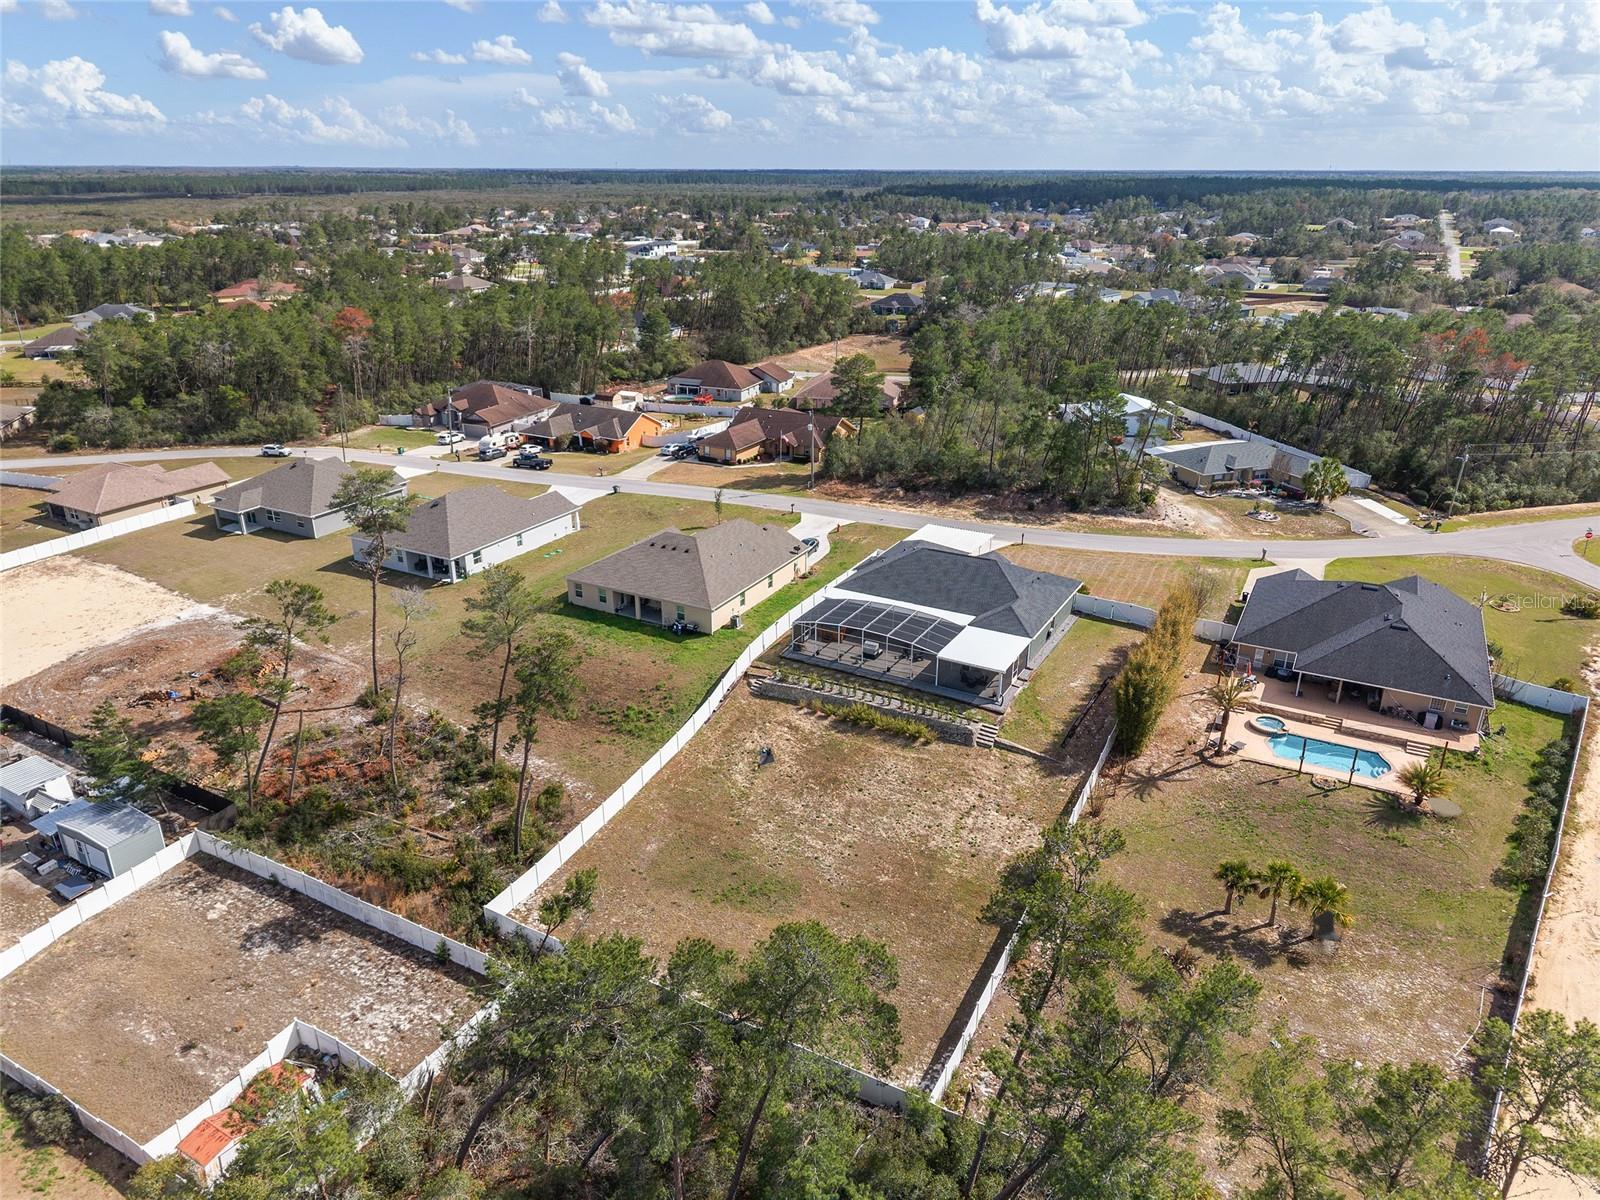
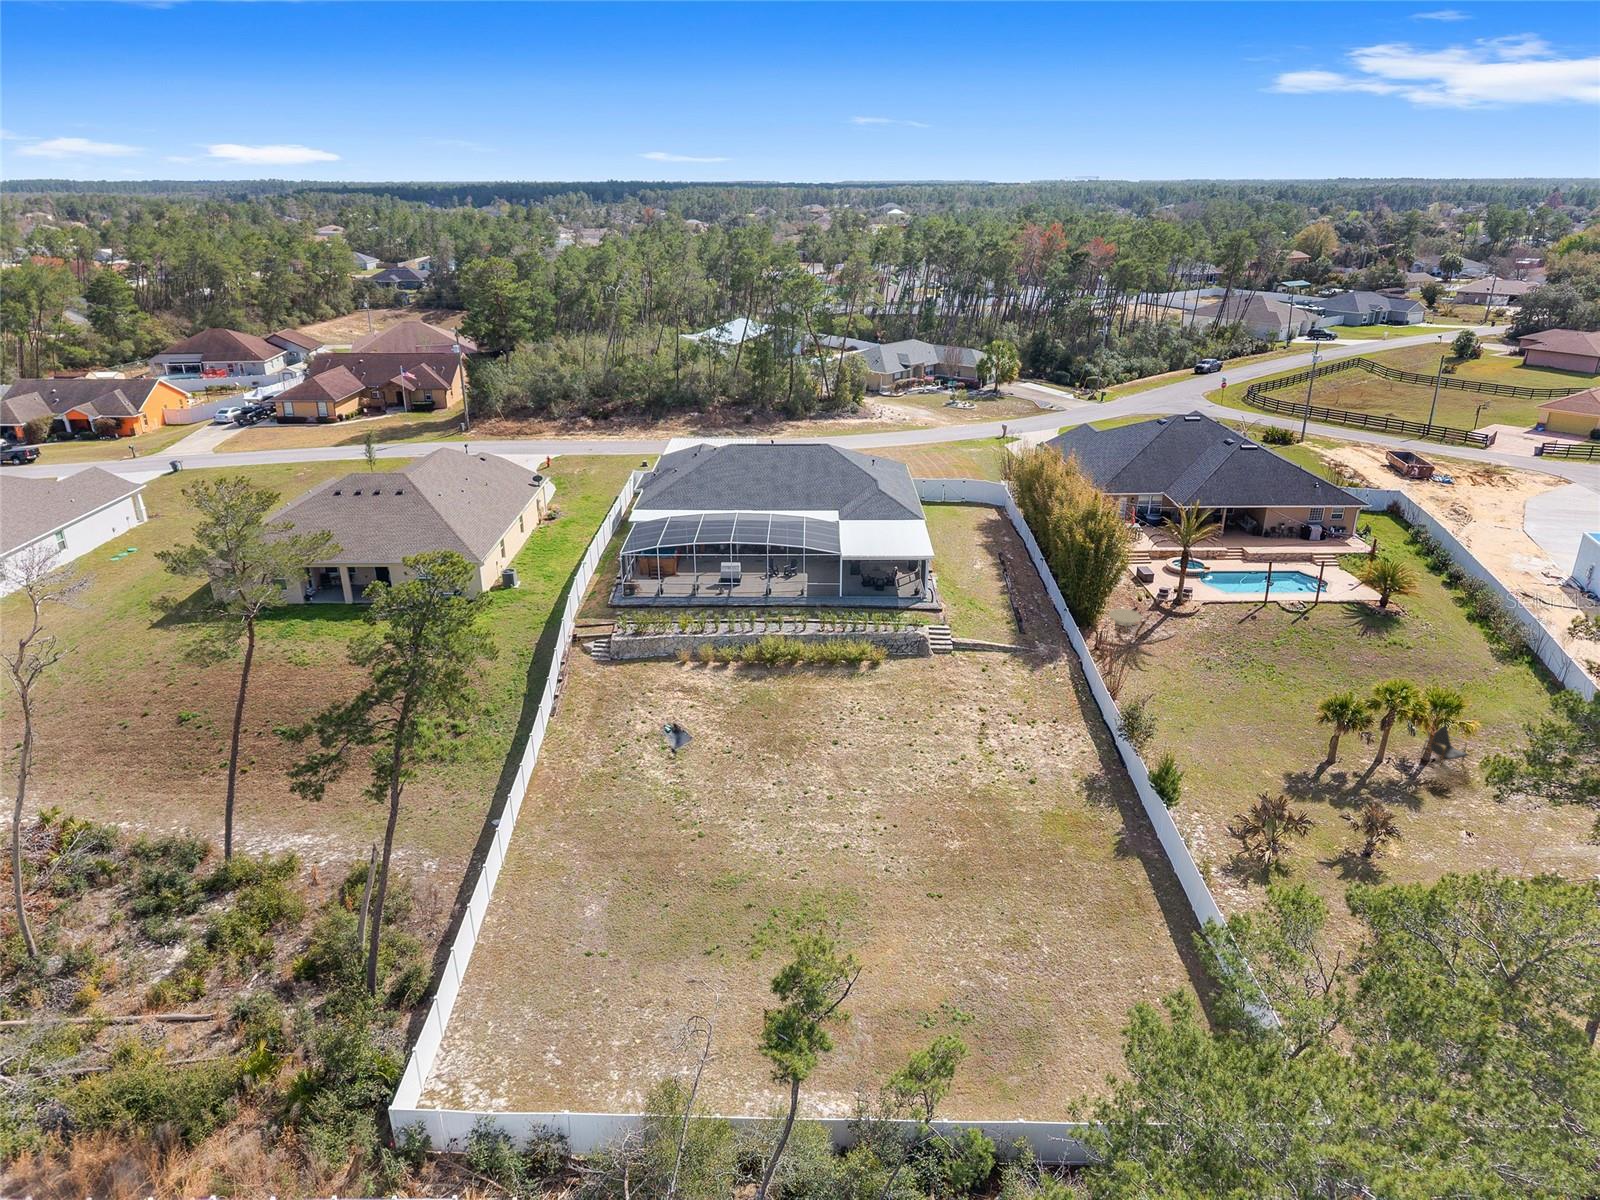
round table: present [1427,798,1461,821] -> present [1109,609,1142,633]

